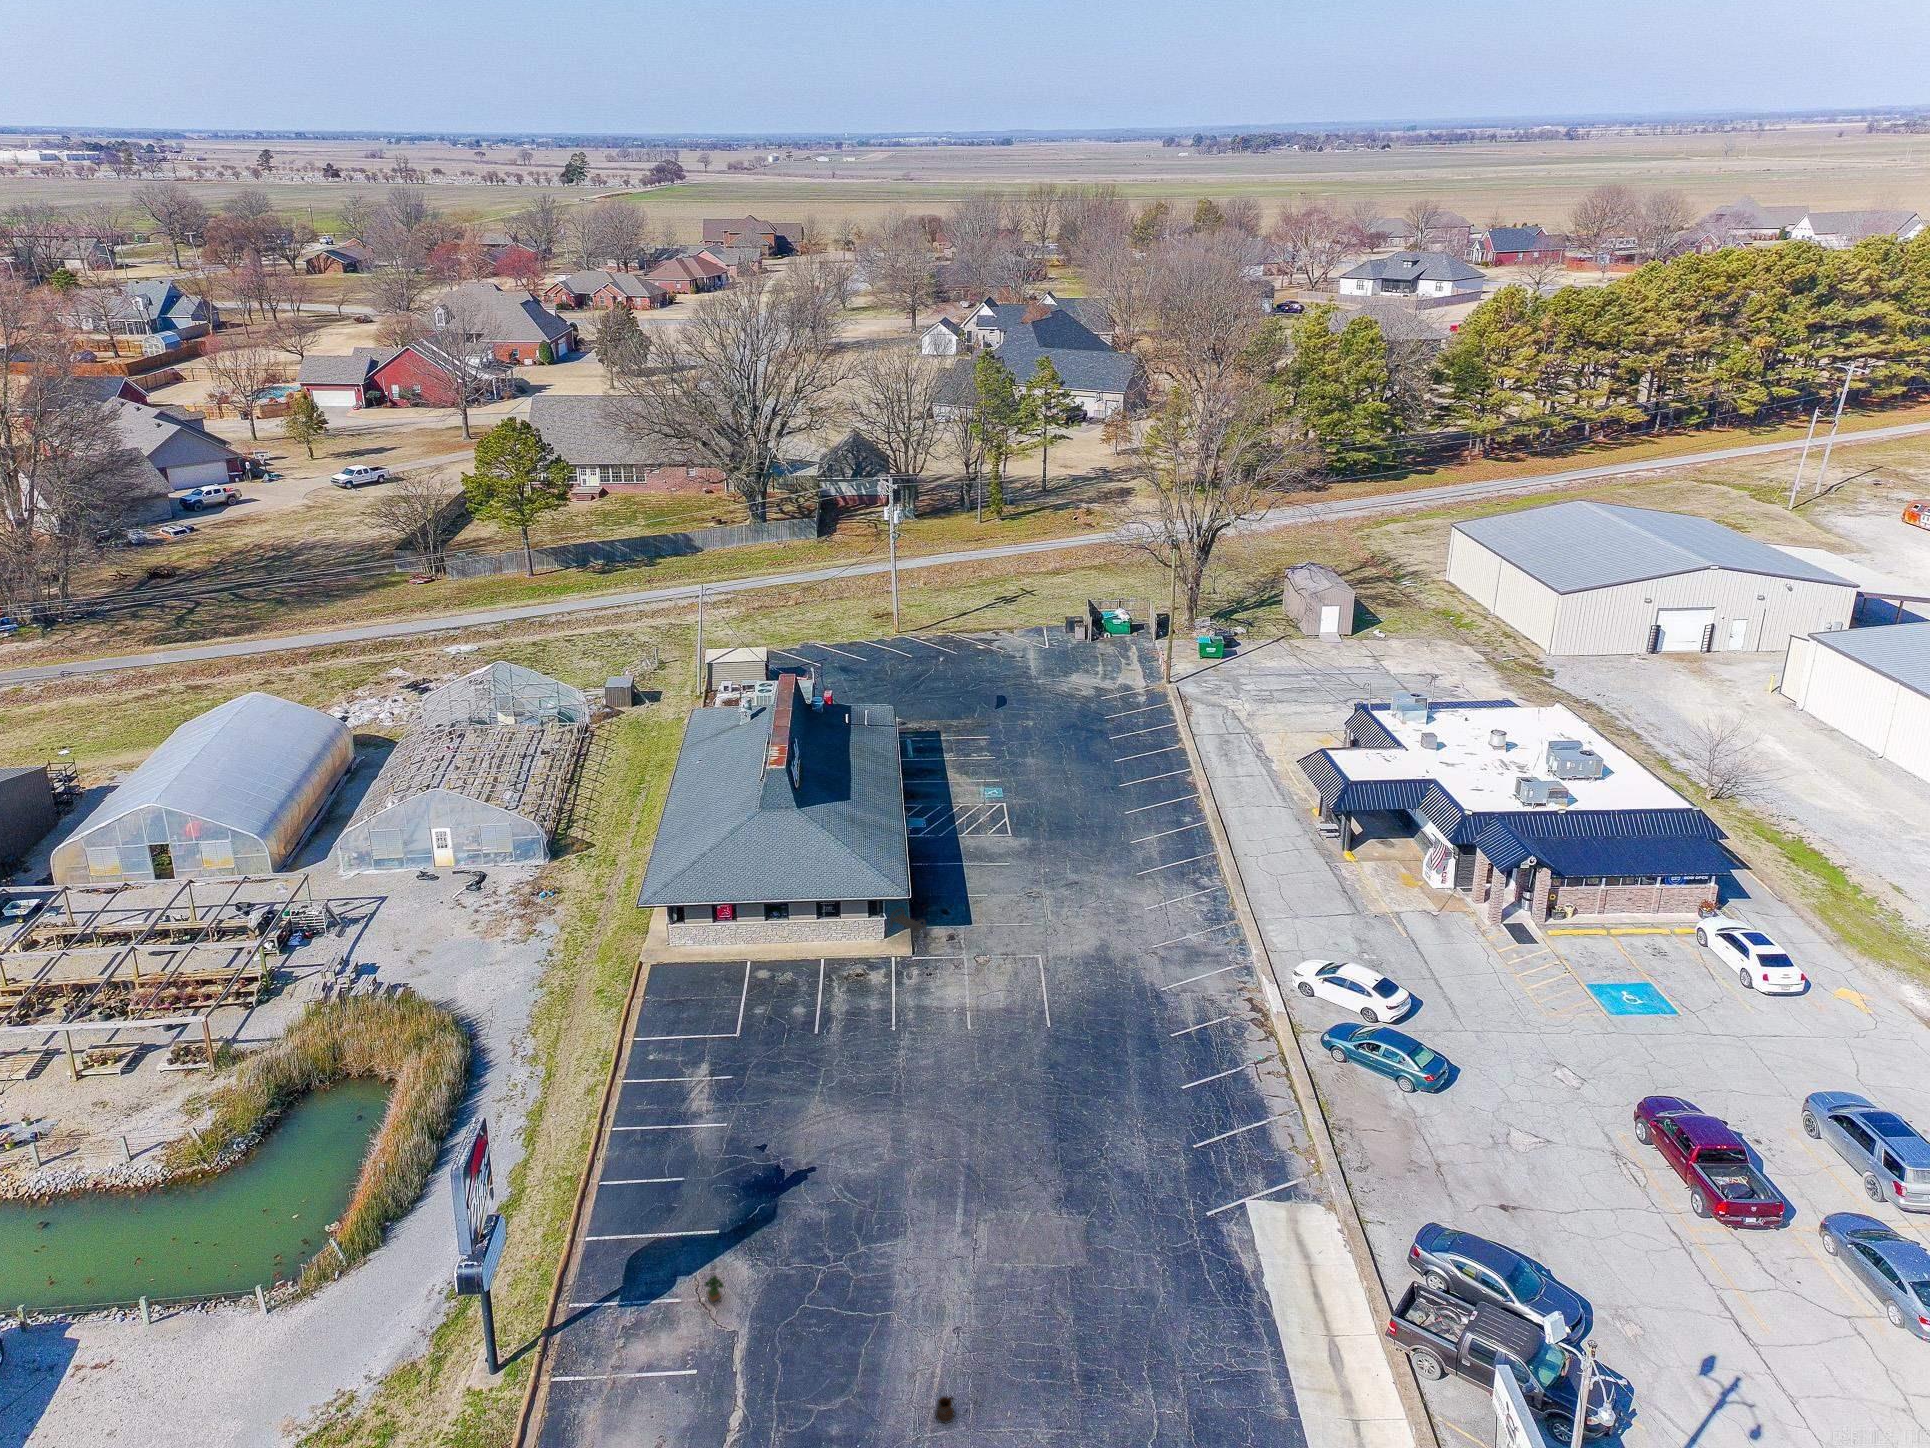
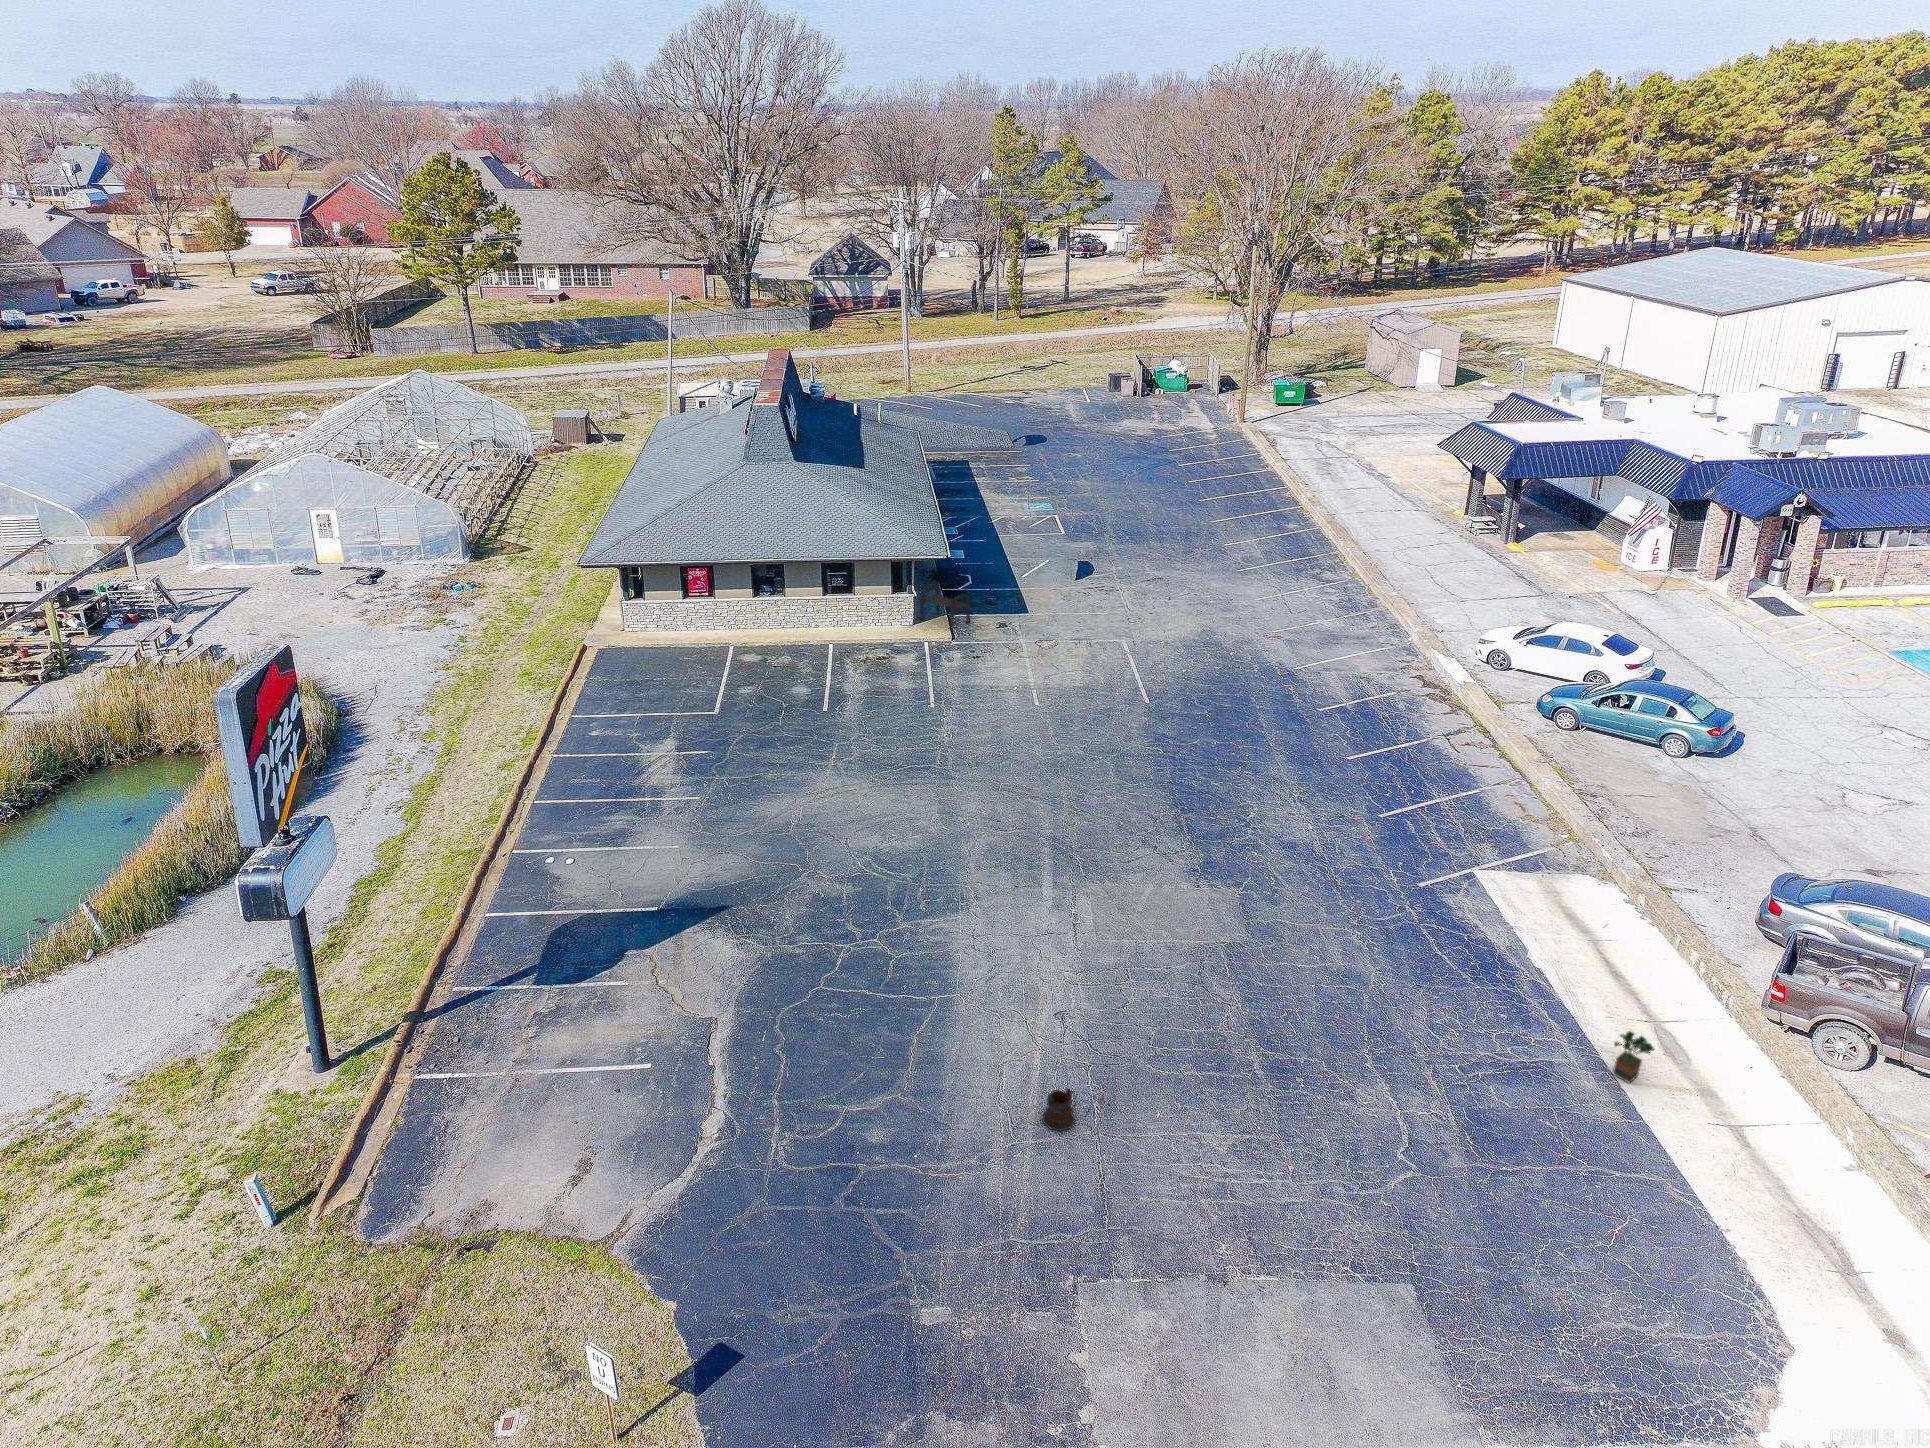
potted tree: present [704,1276,724,1305] -> present [1613,1031,1654,1083]

